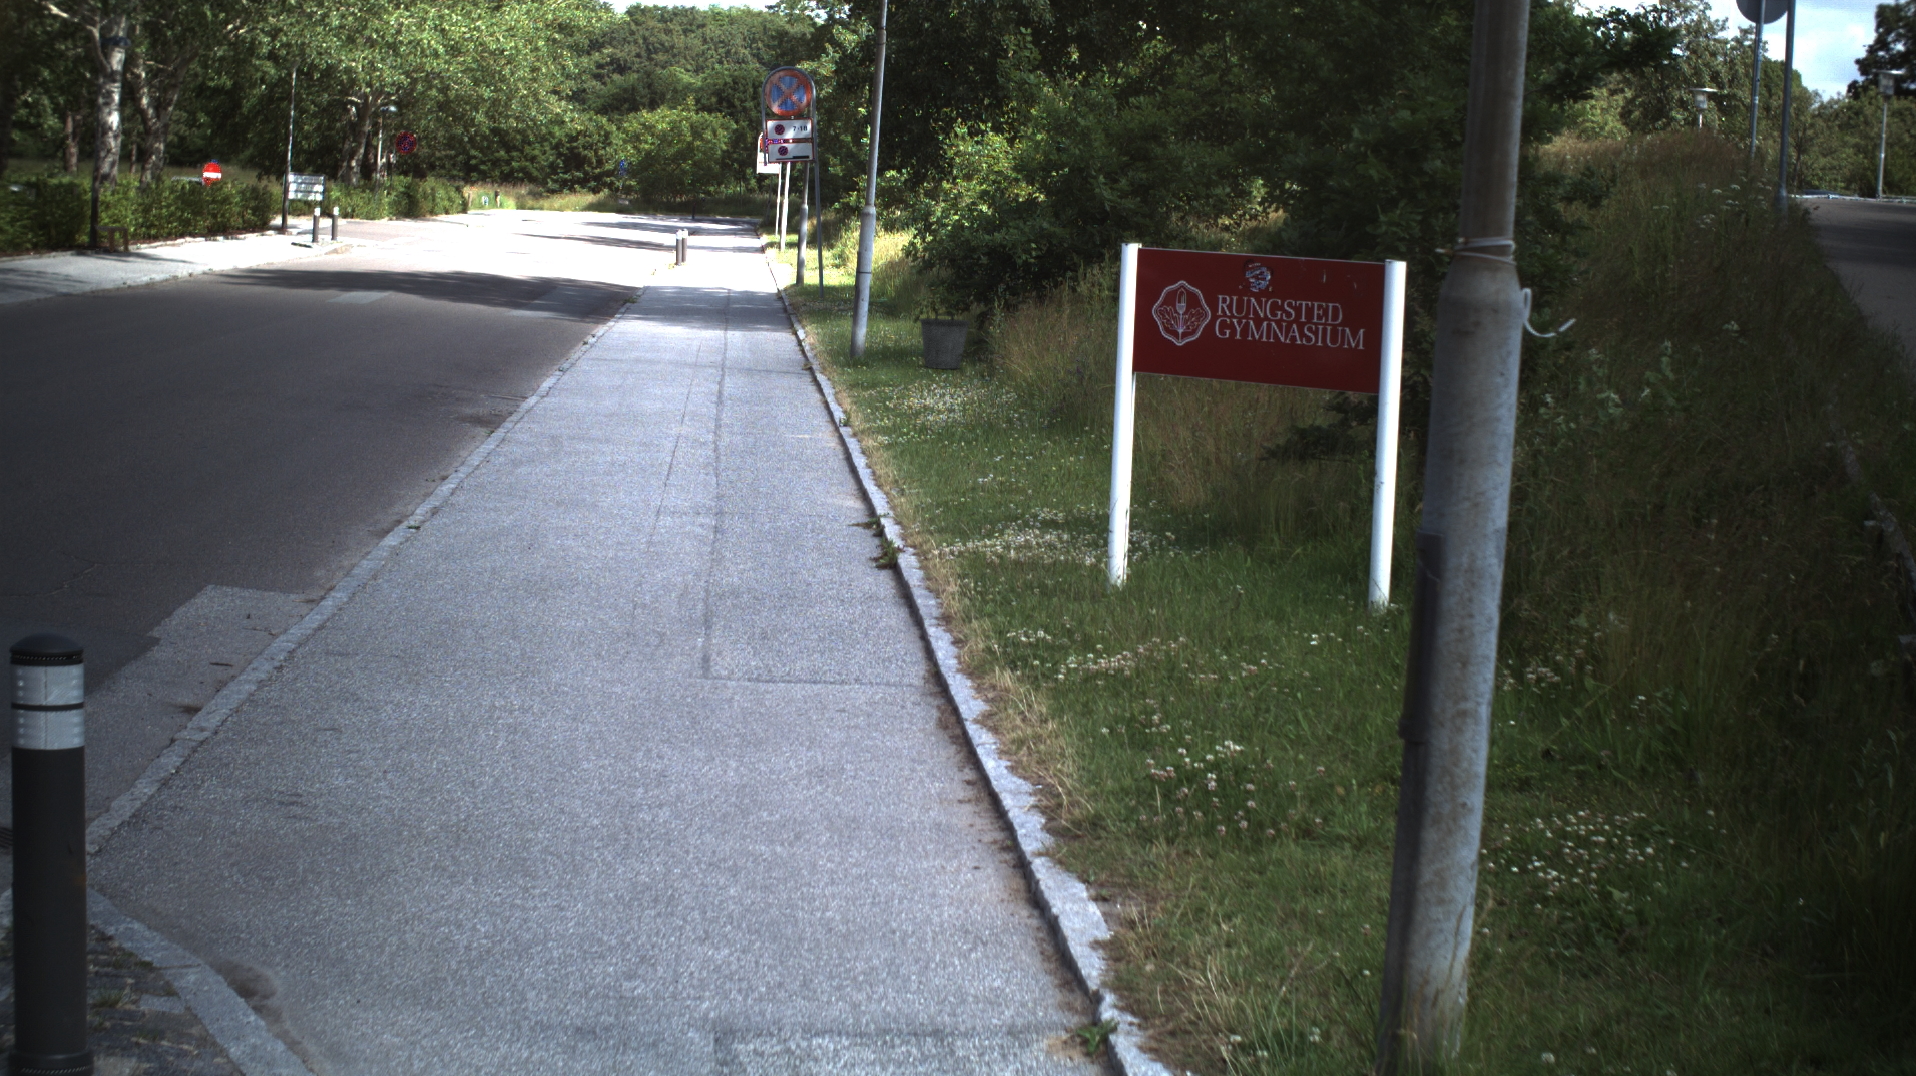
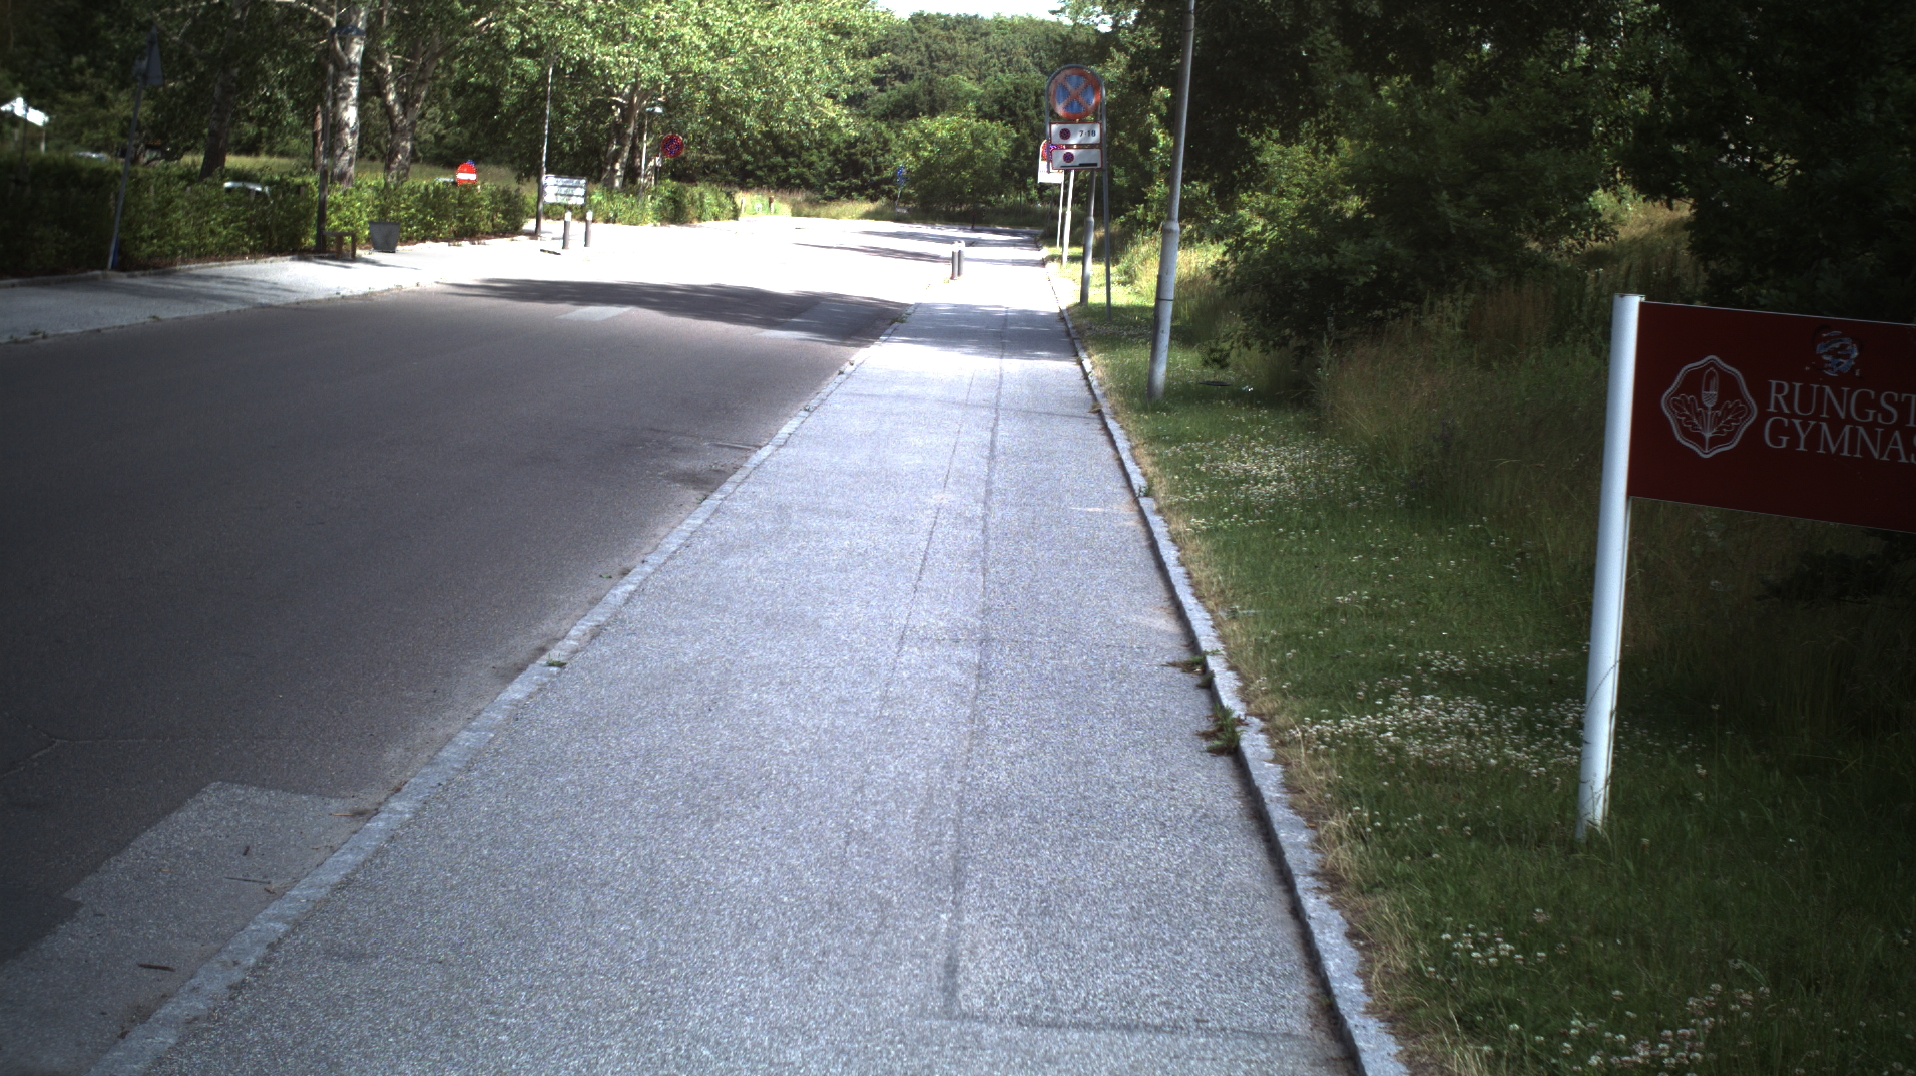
potted tree: none [886,304,915,349] -> present [1200,334,1230,385]
trash can: present [919,313,970,369] -> present [368,217,401,252]

